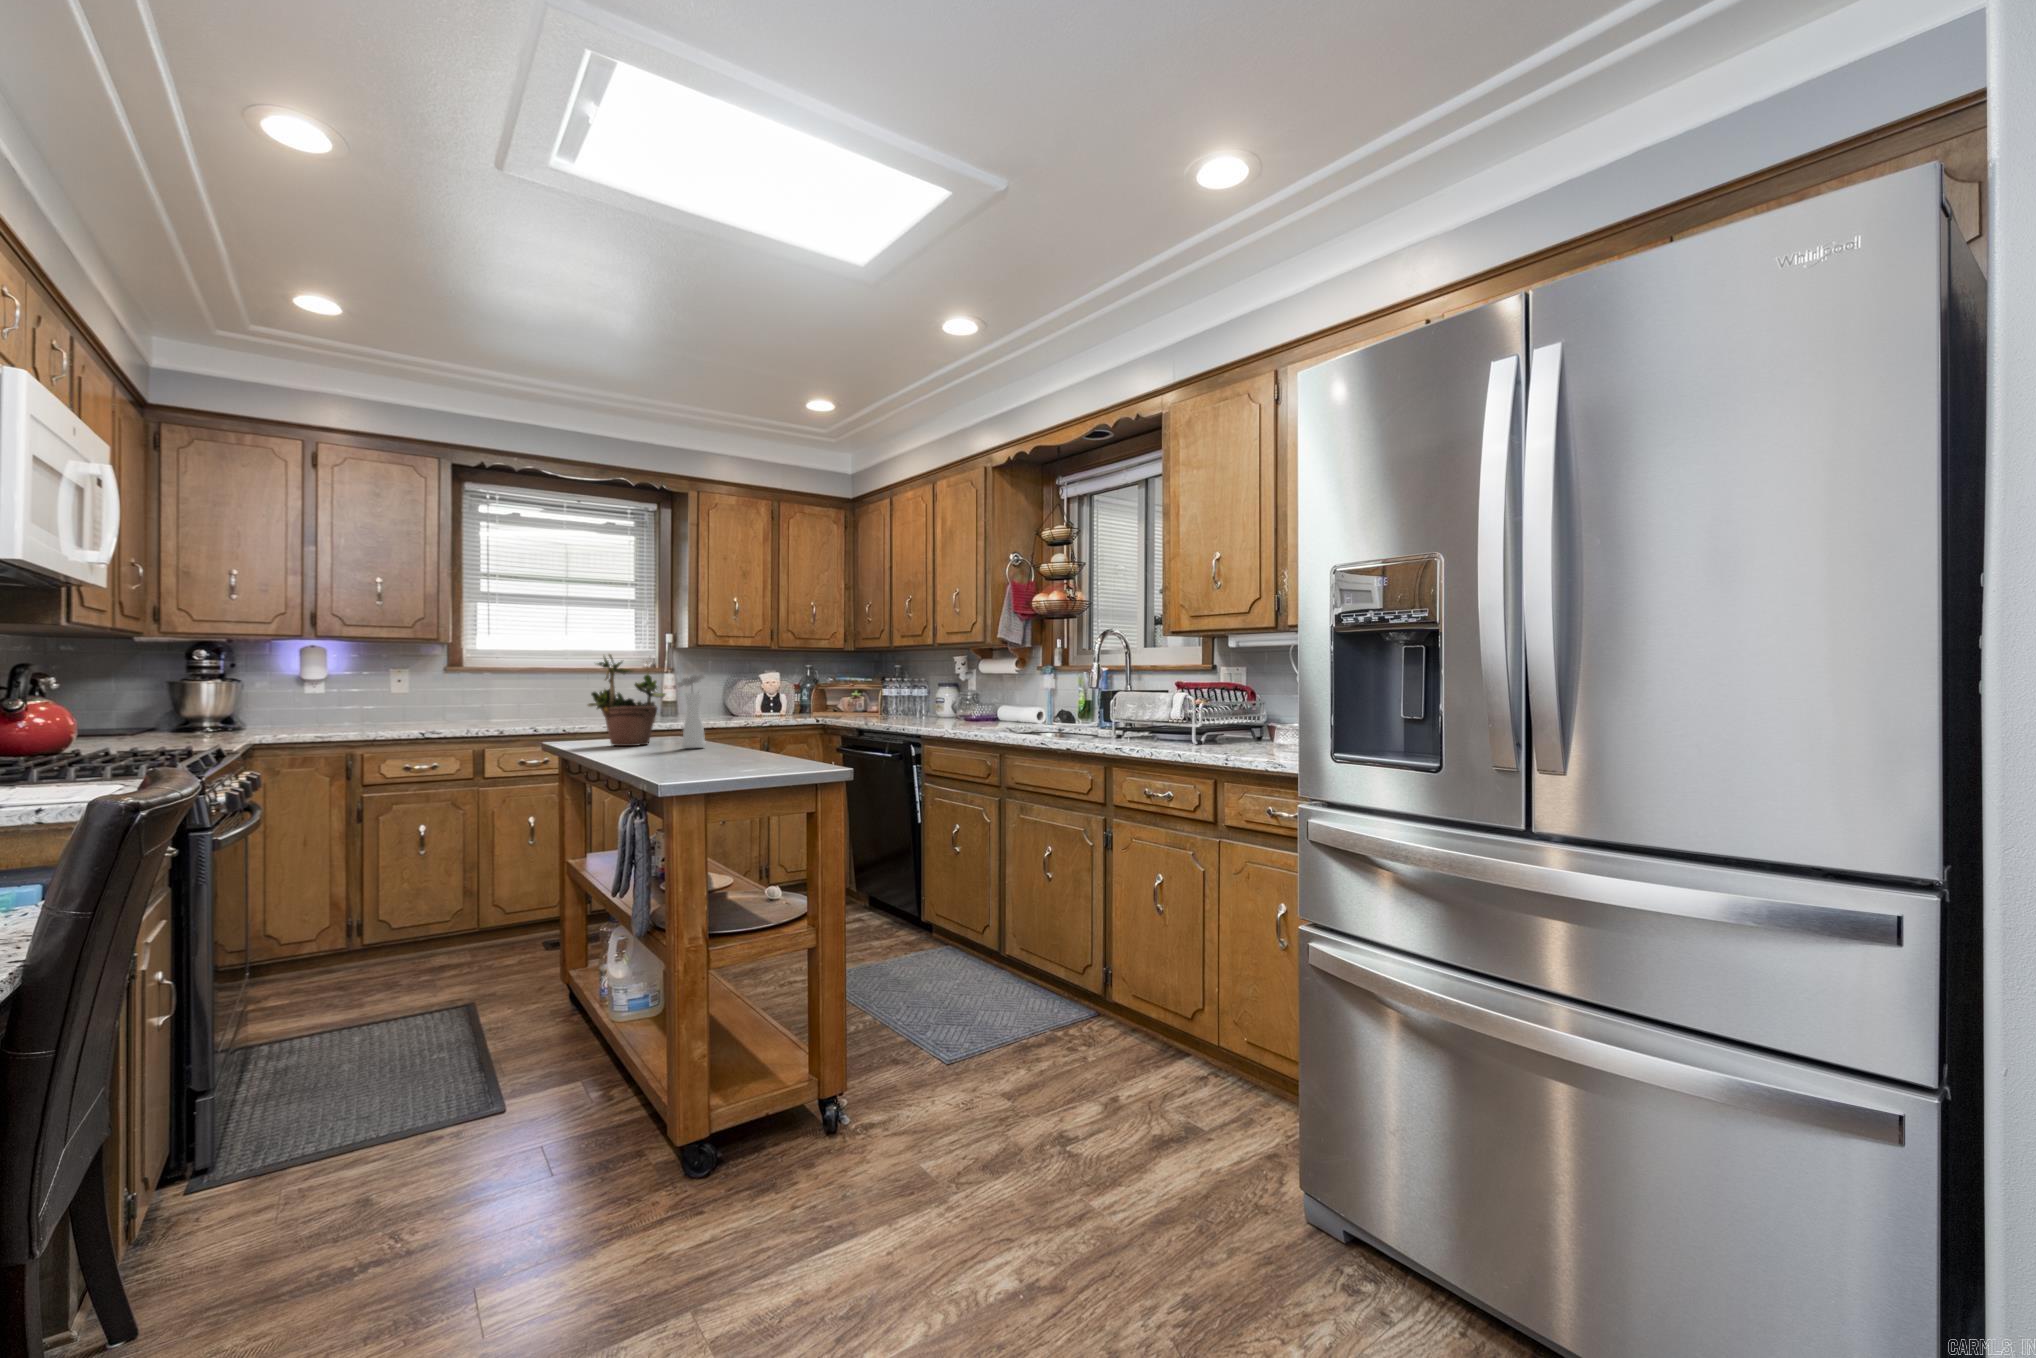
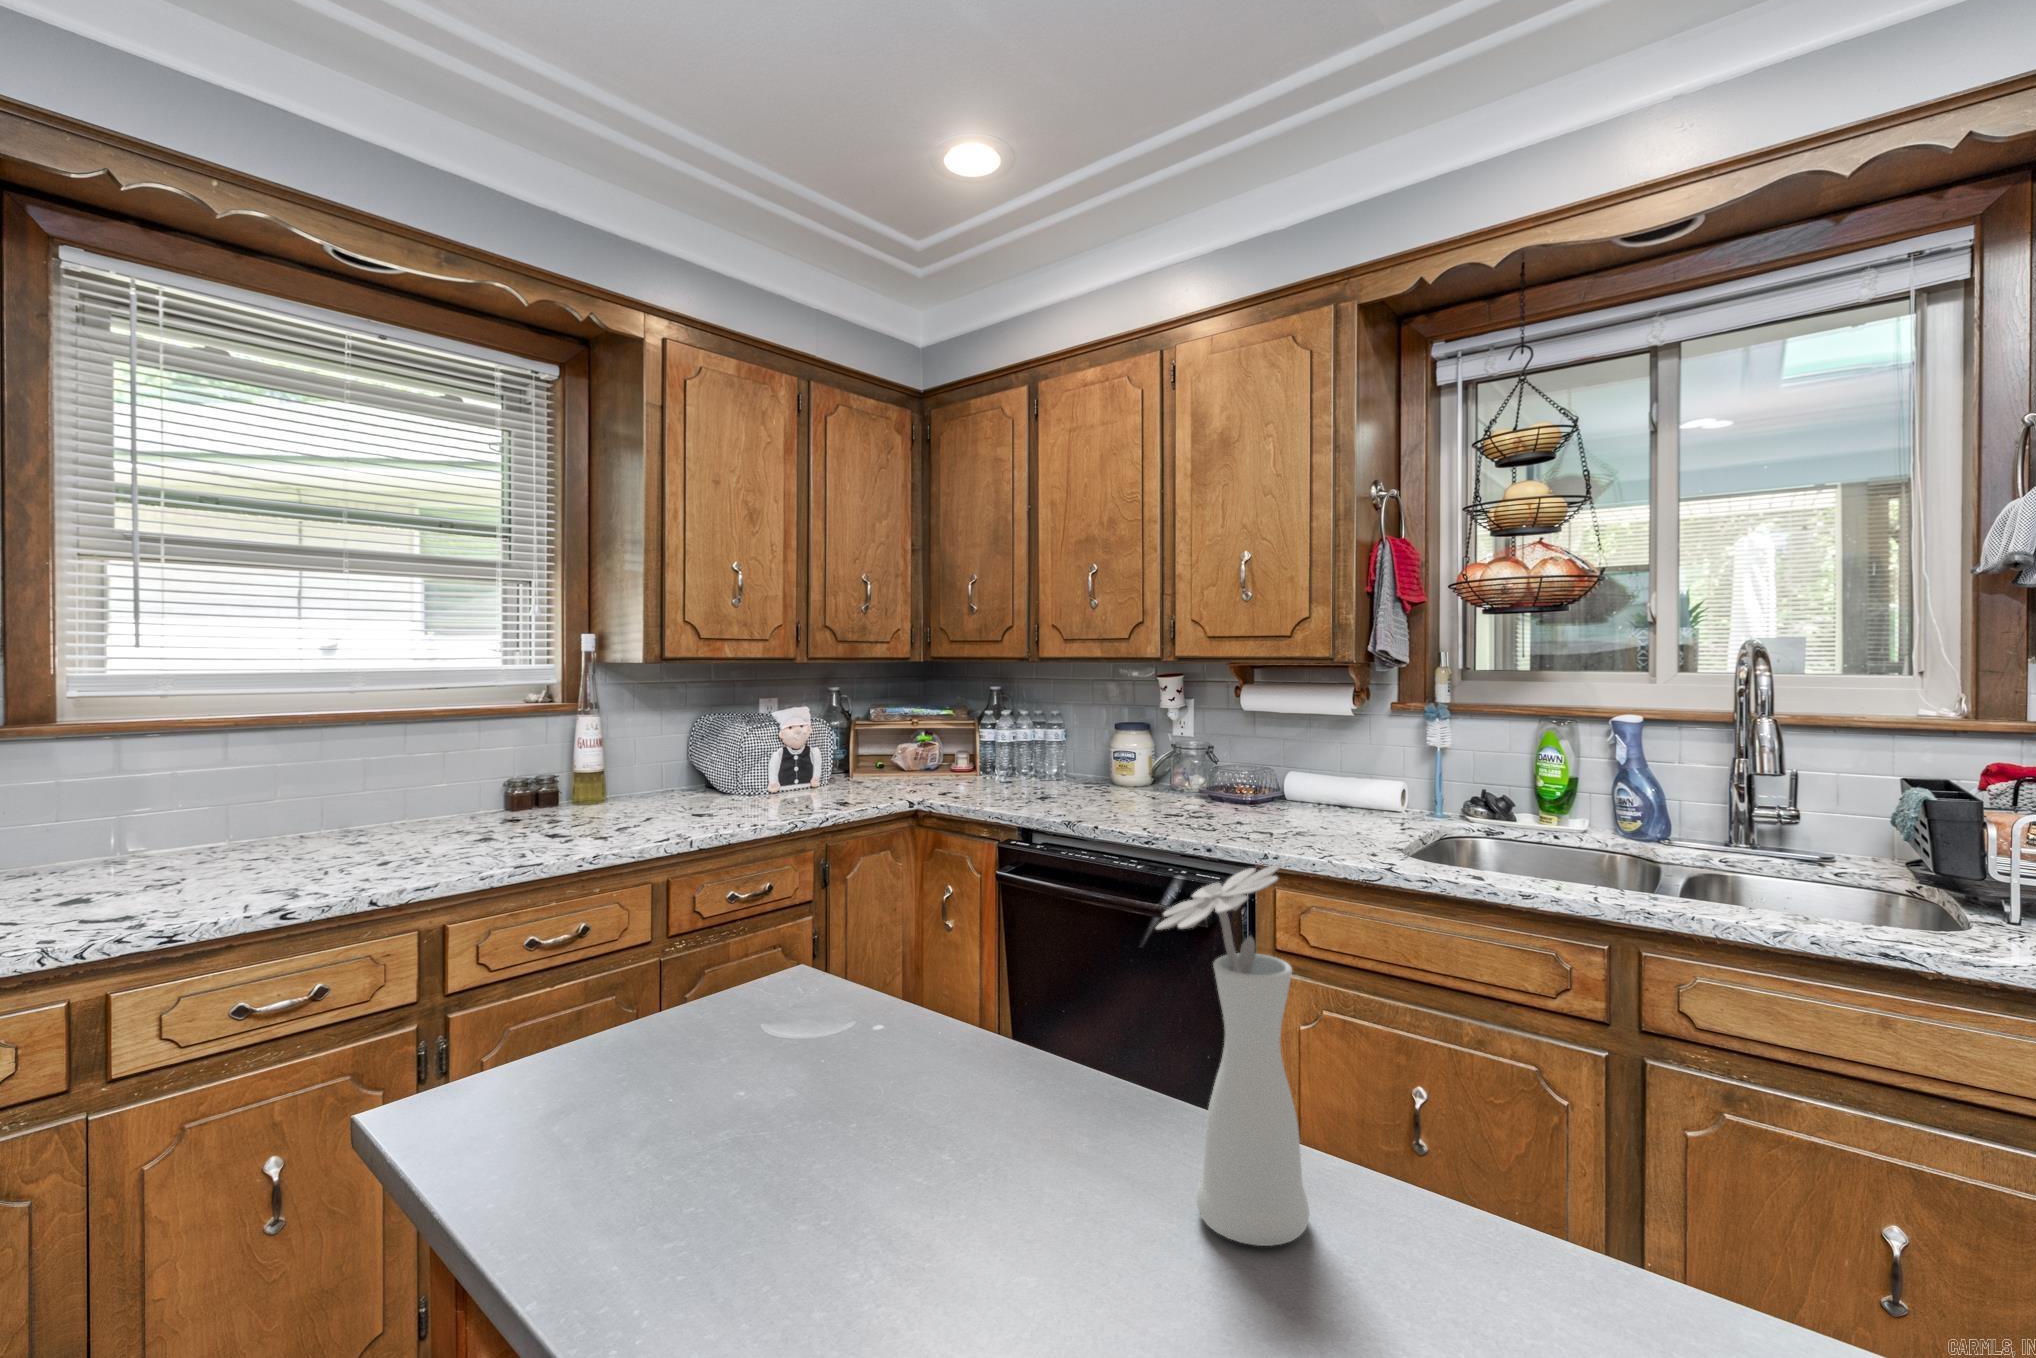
potted plant: present [588,654,665,746] -> none [674,728,984,1184]

